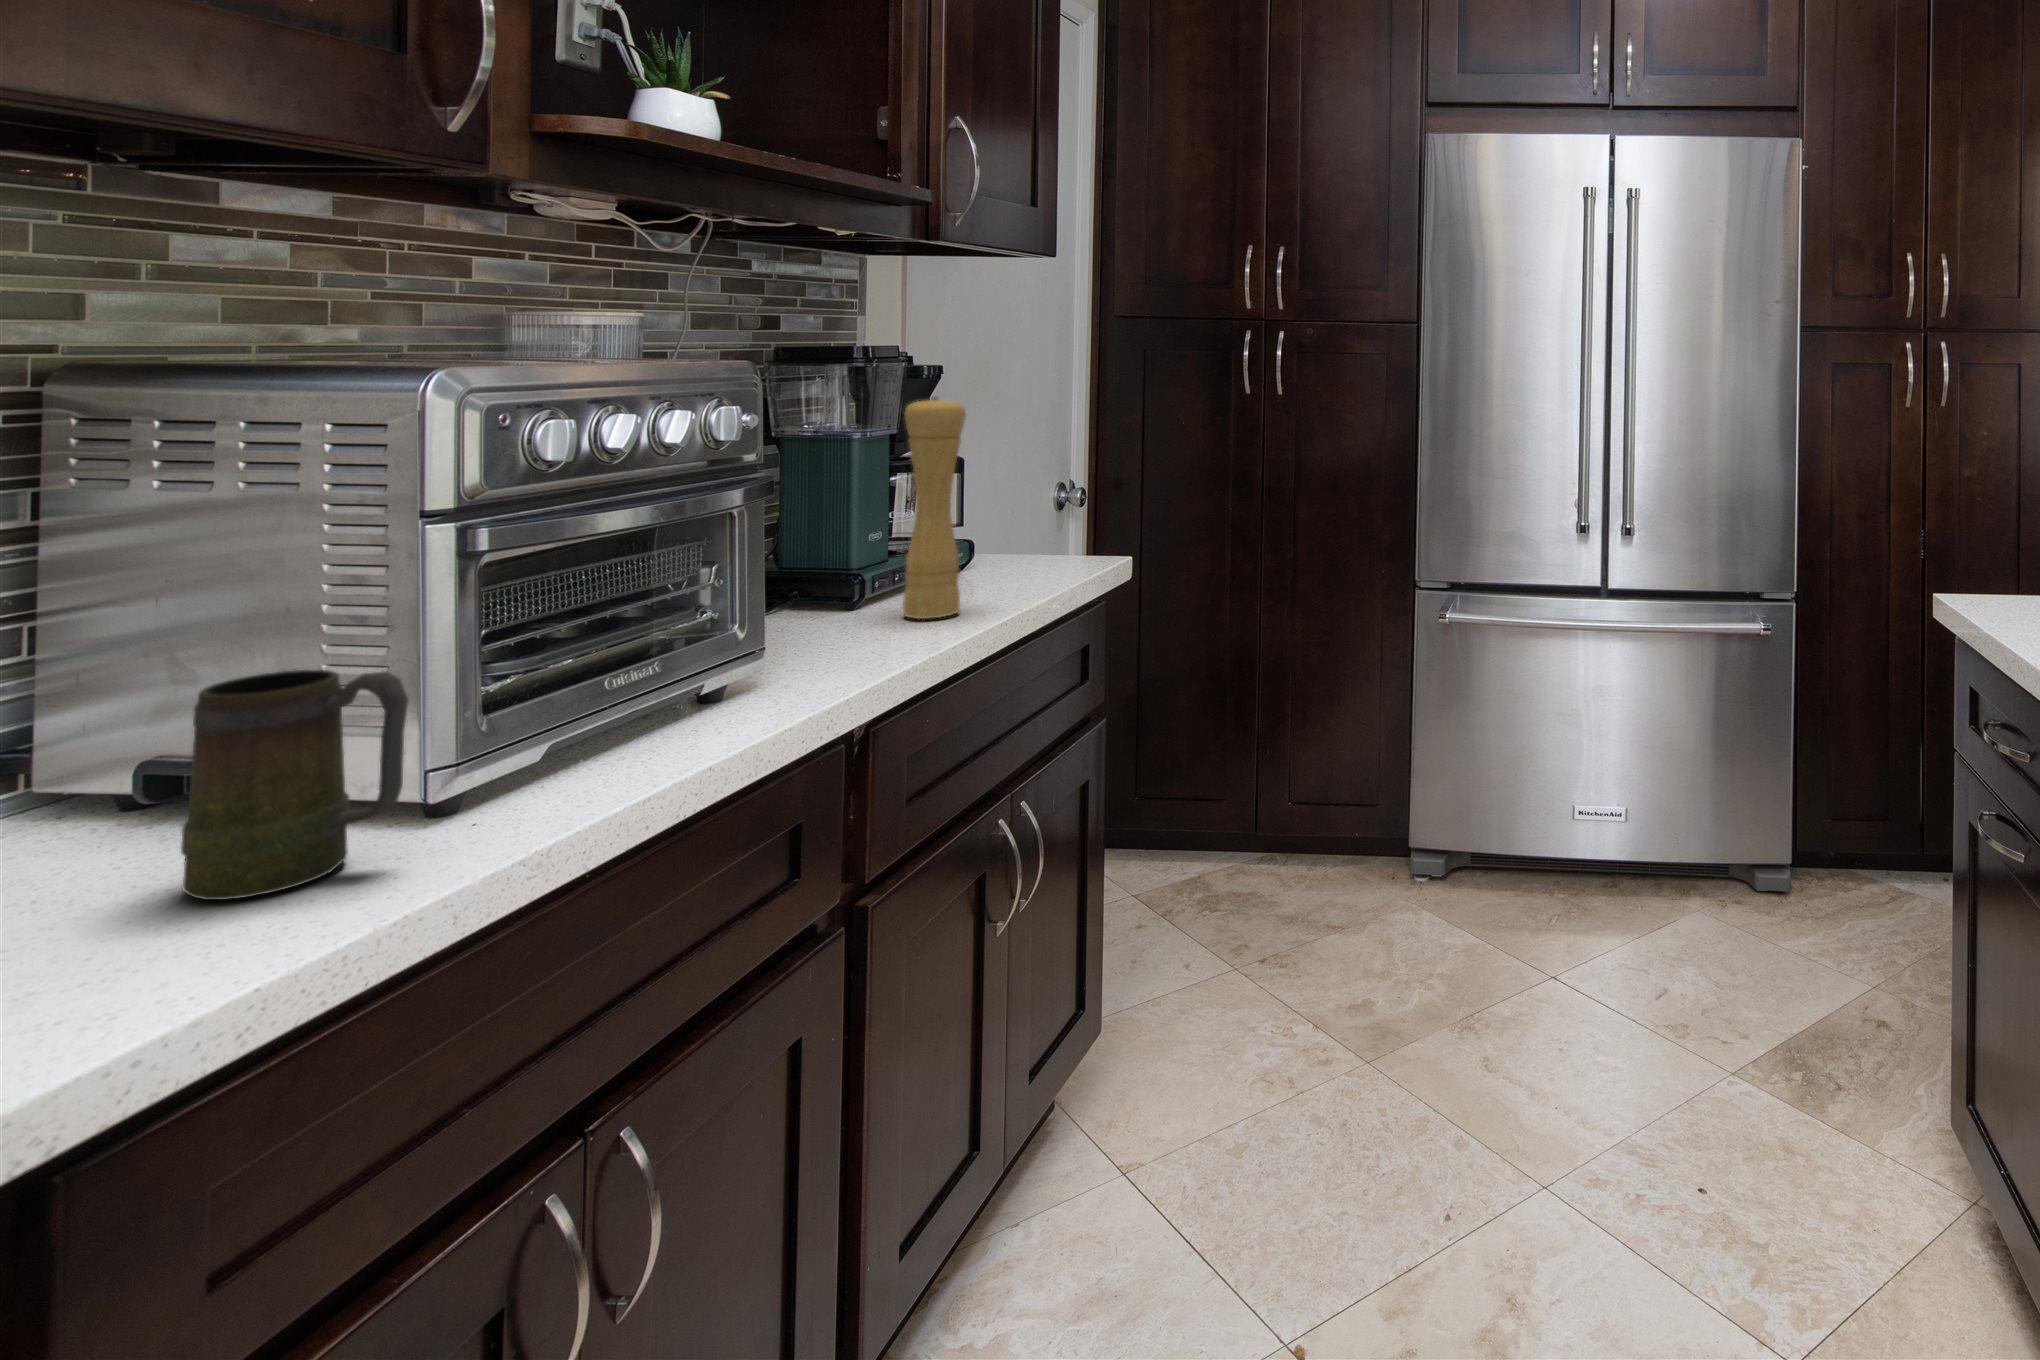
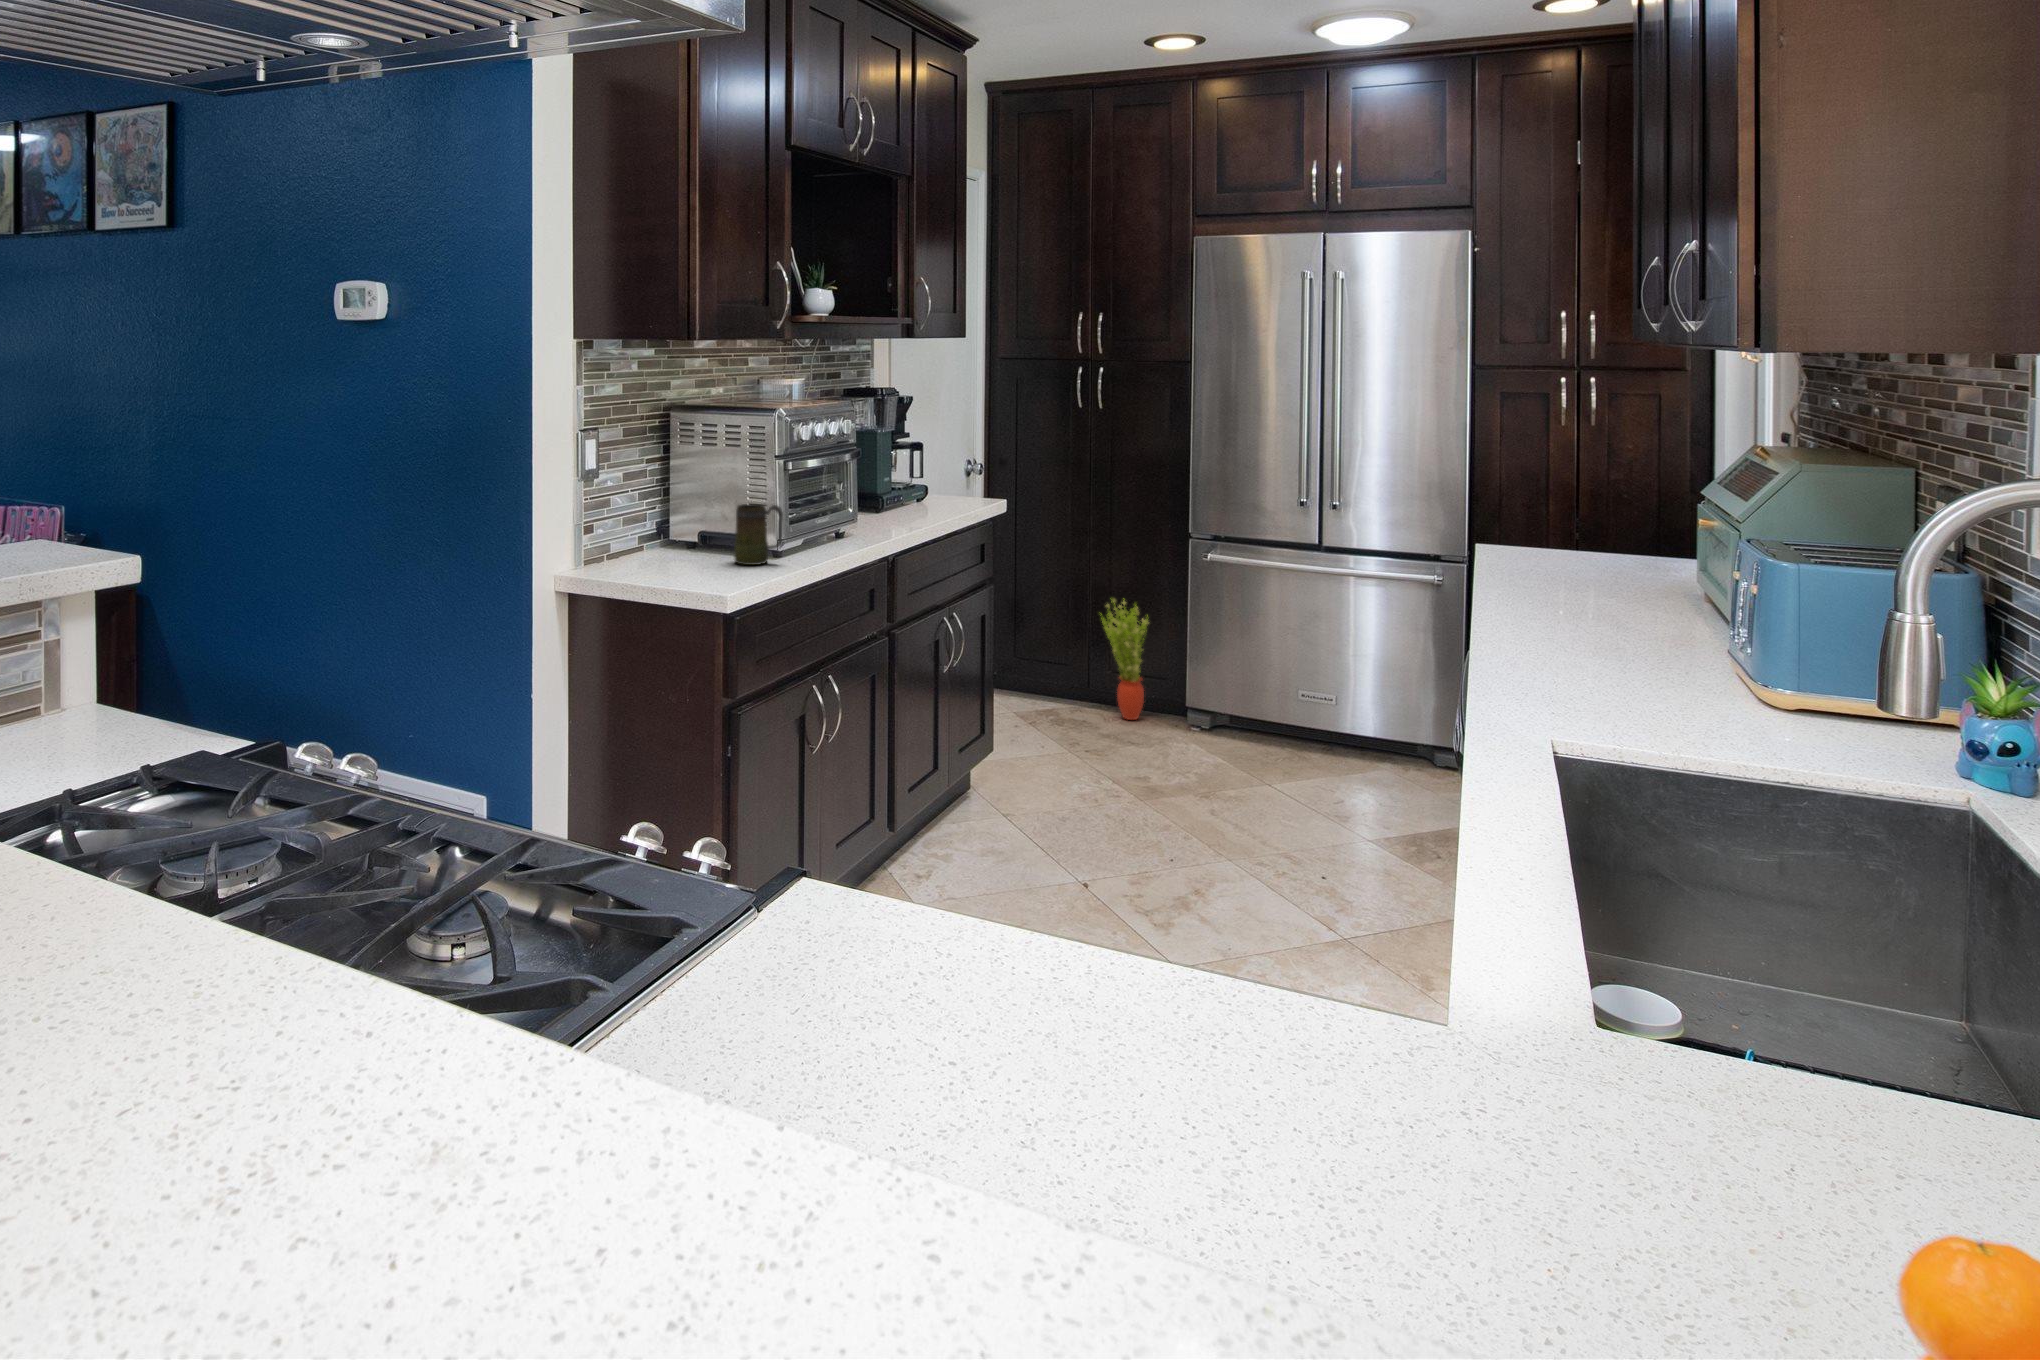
pepper mill: present [903,397,966,619] -> none [901,416,927,518]
potted plant: none [1271,690,1351,882] -> present [1101,599,1148,720]

